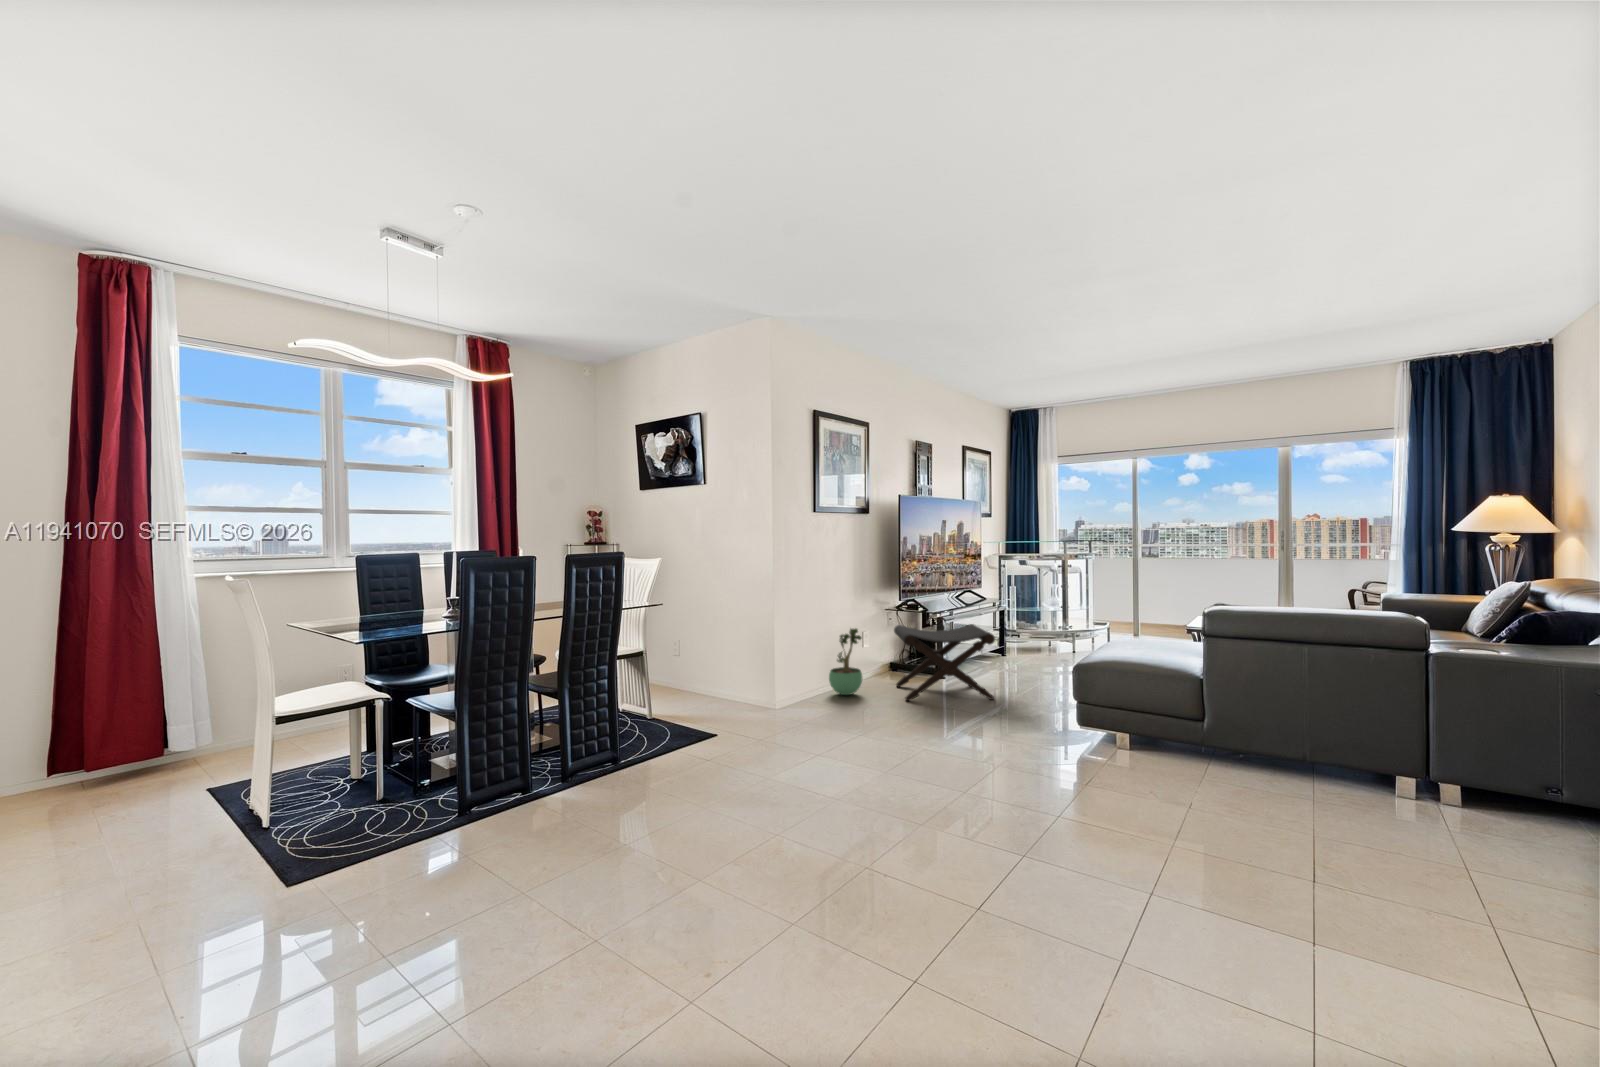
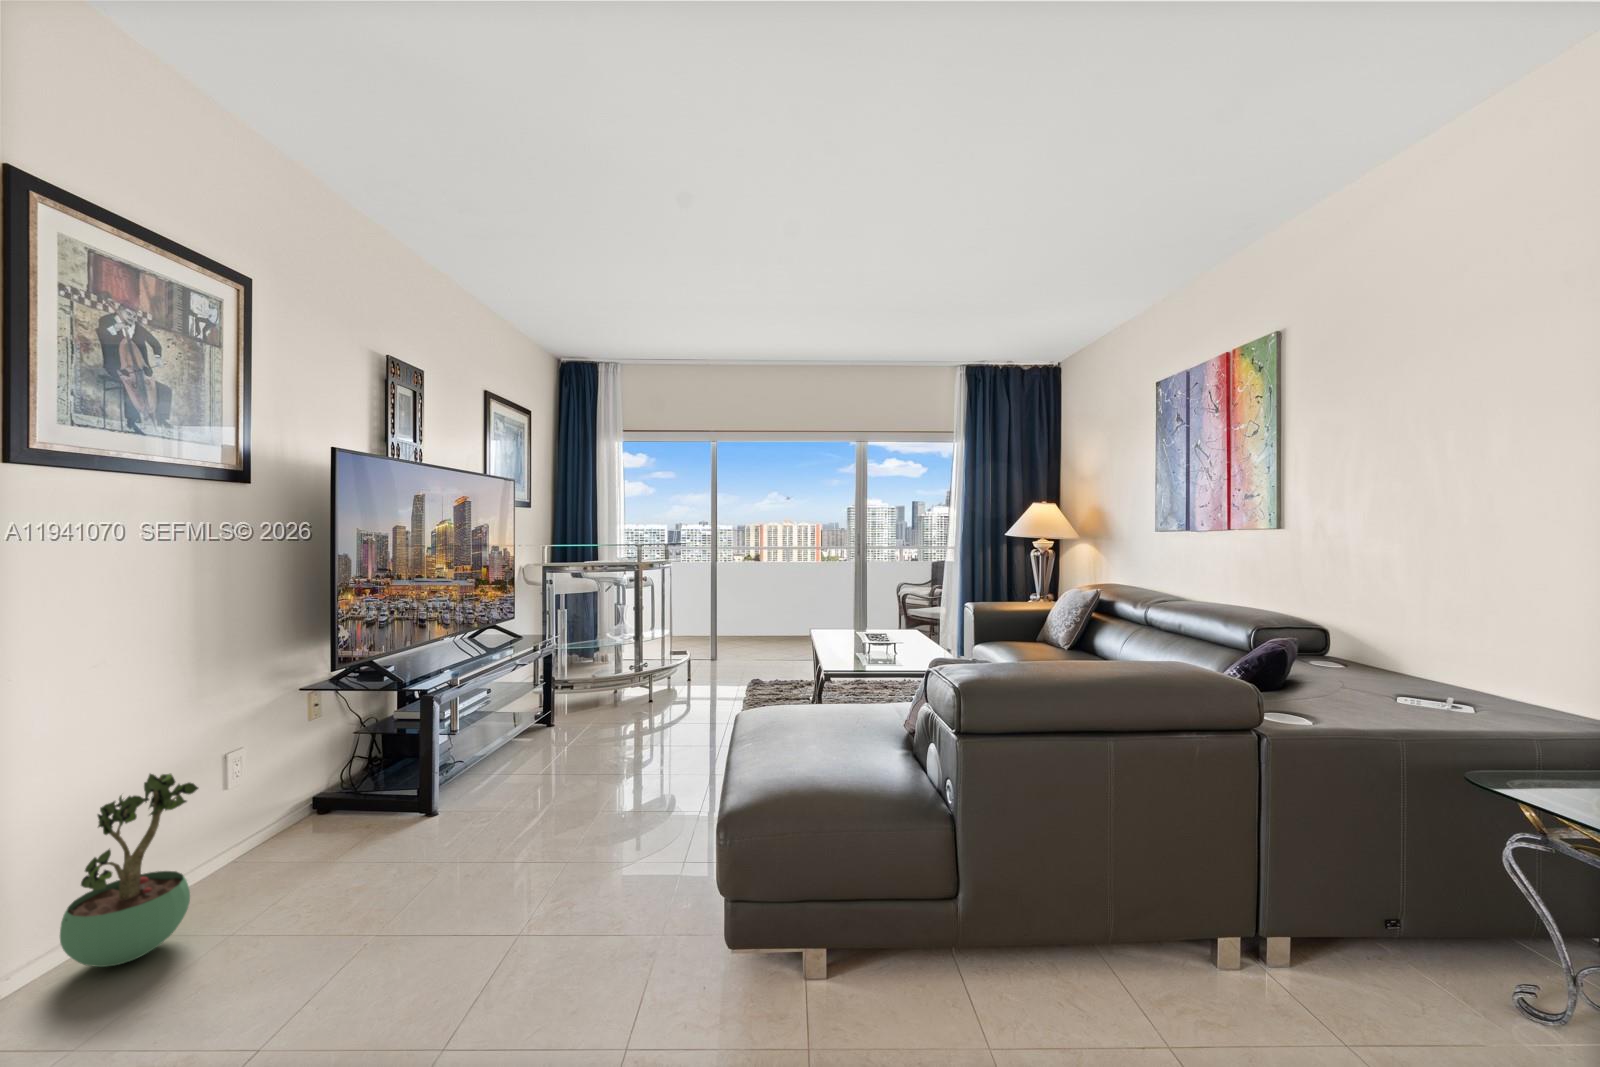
footstool: present [894,624,995,701] -> none [305,704,541,934]

